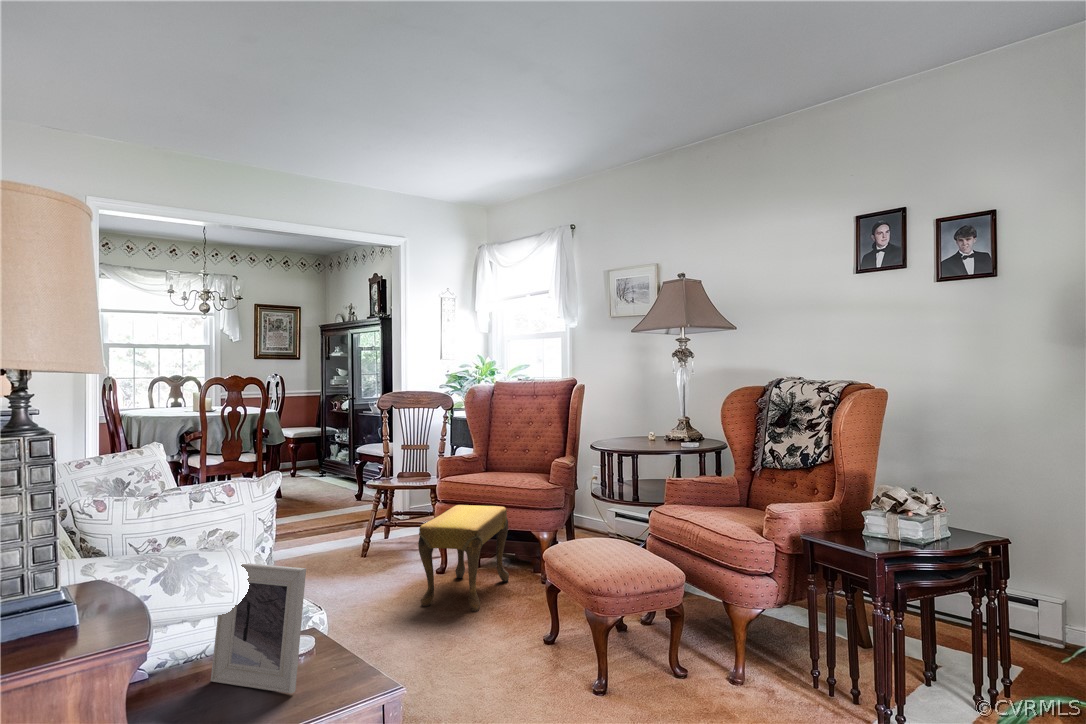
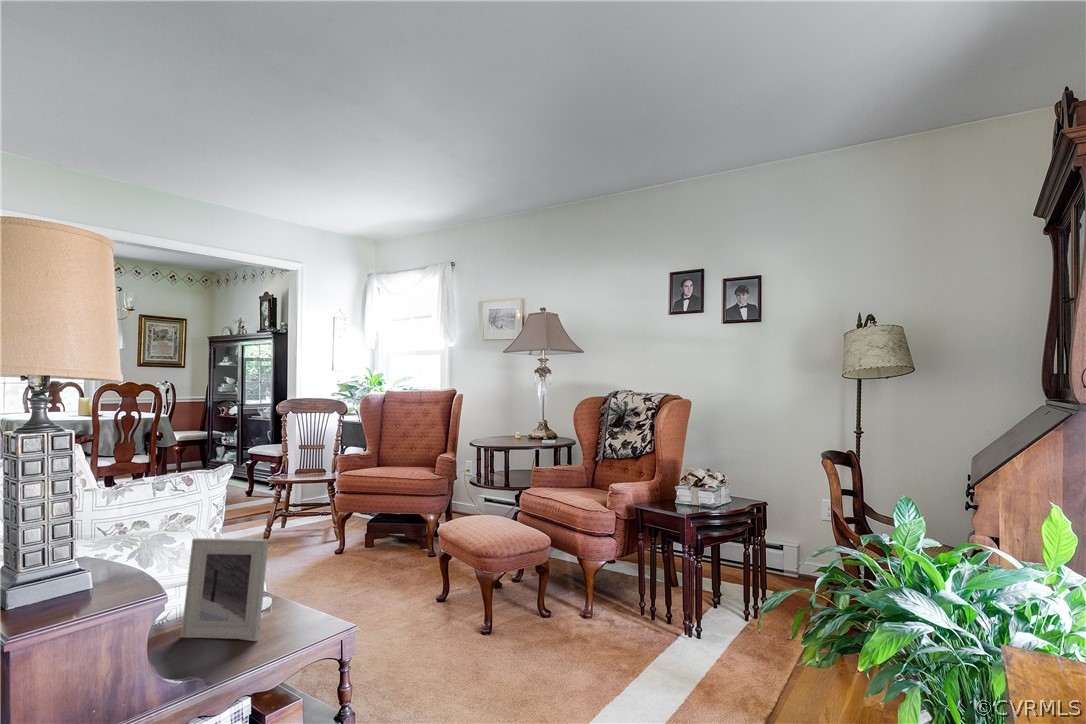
footstool: present [418,505,509,611] -> none [323,496,400,584]

